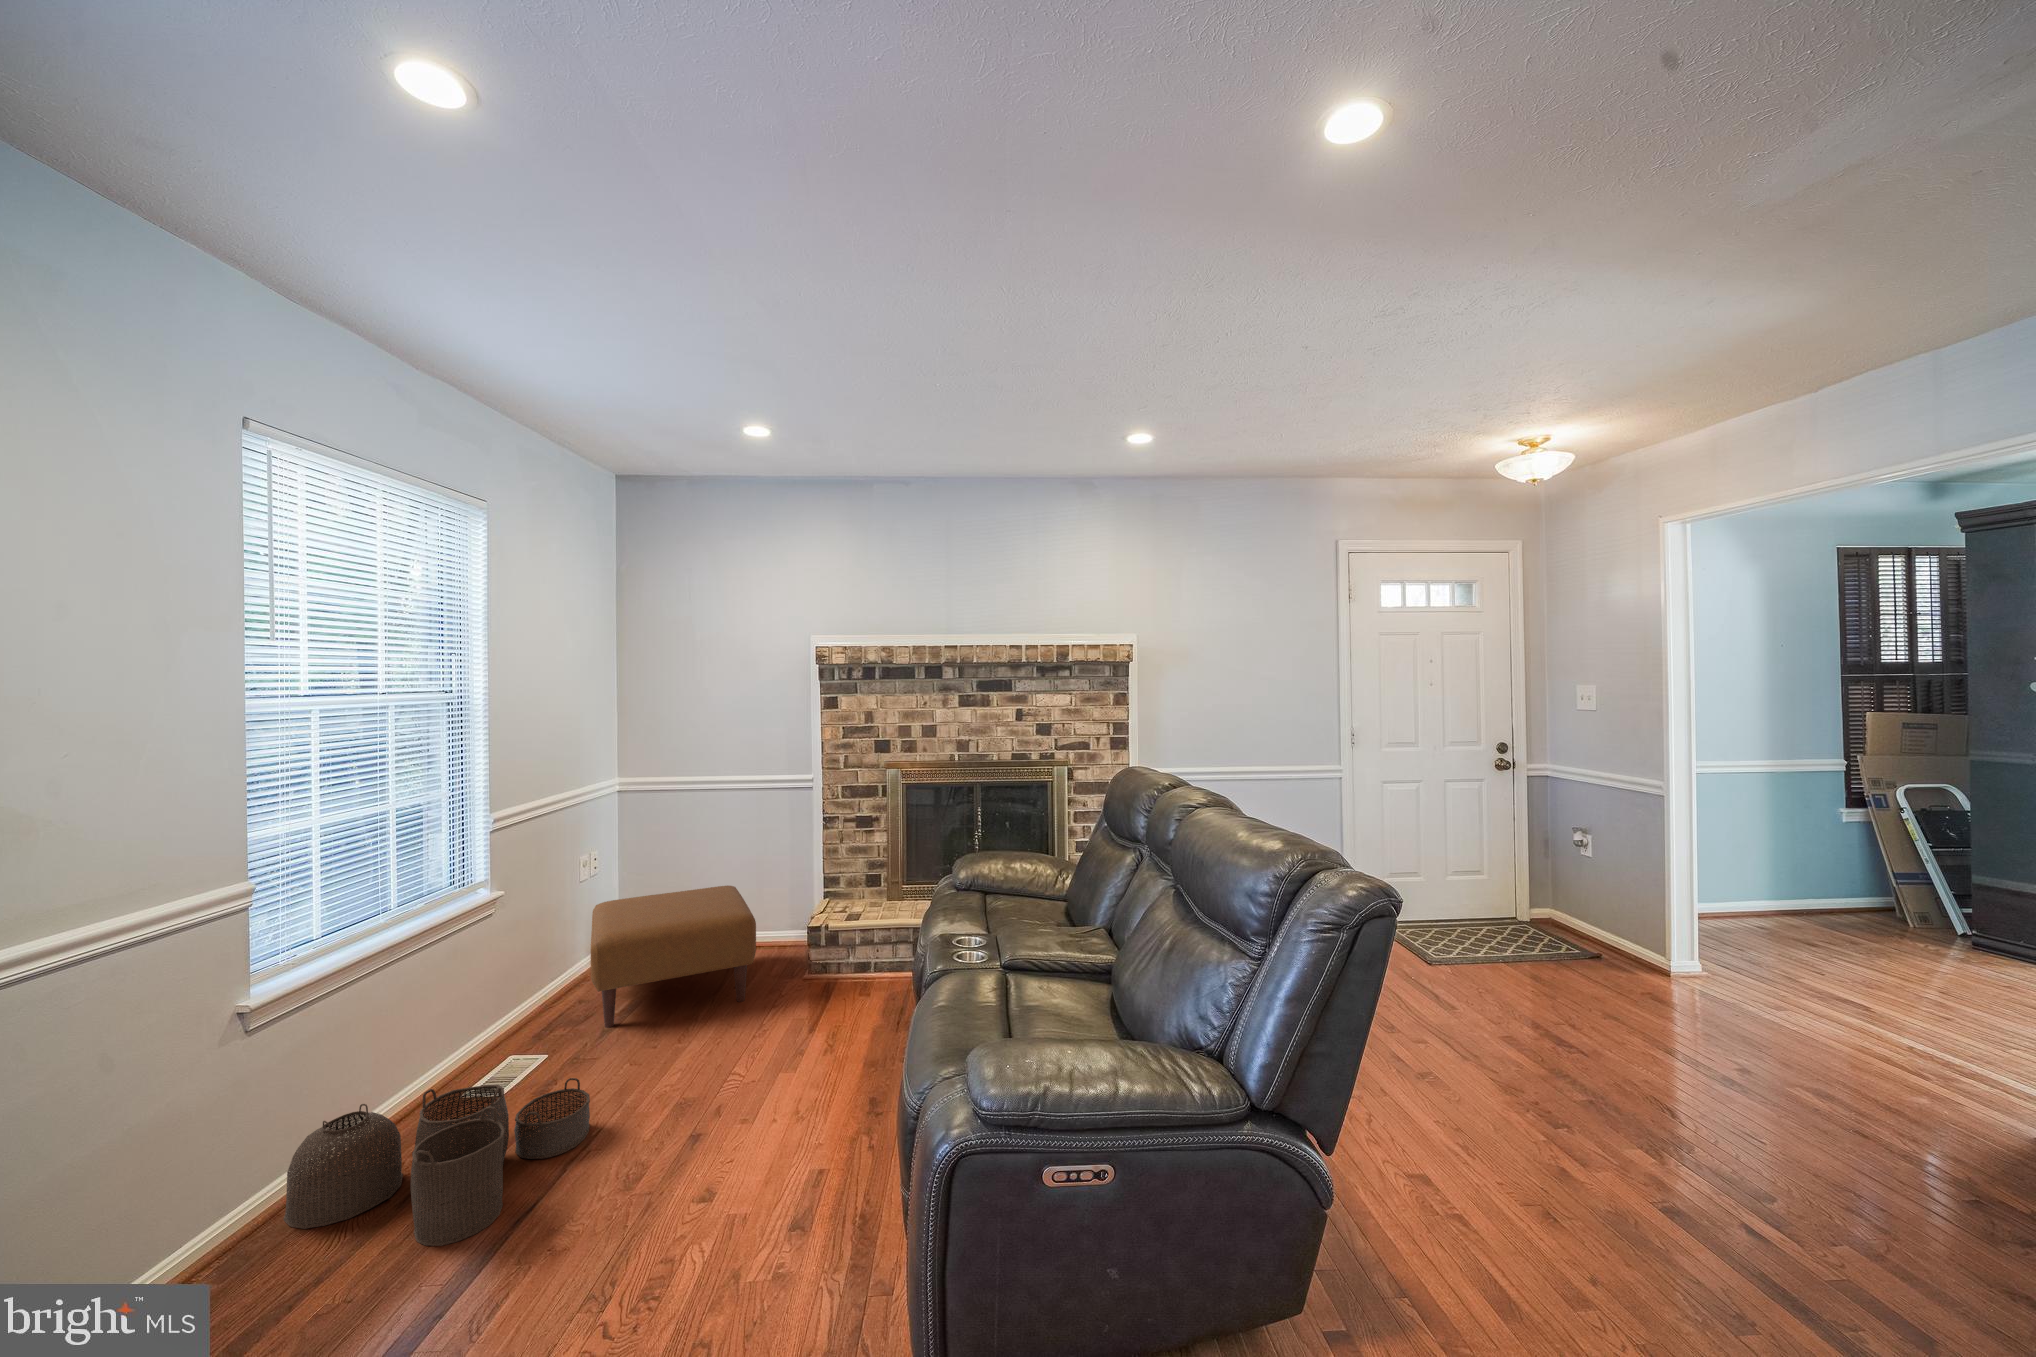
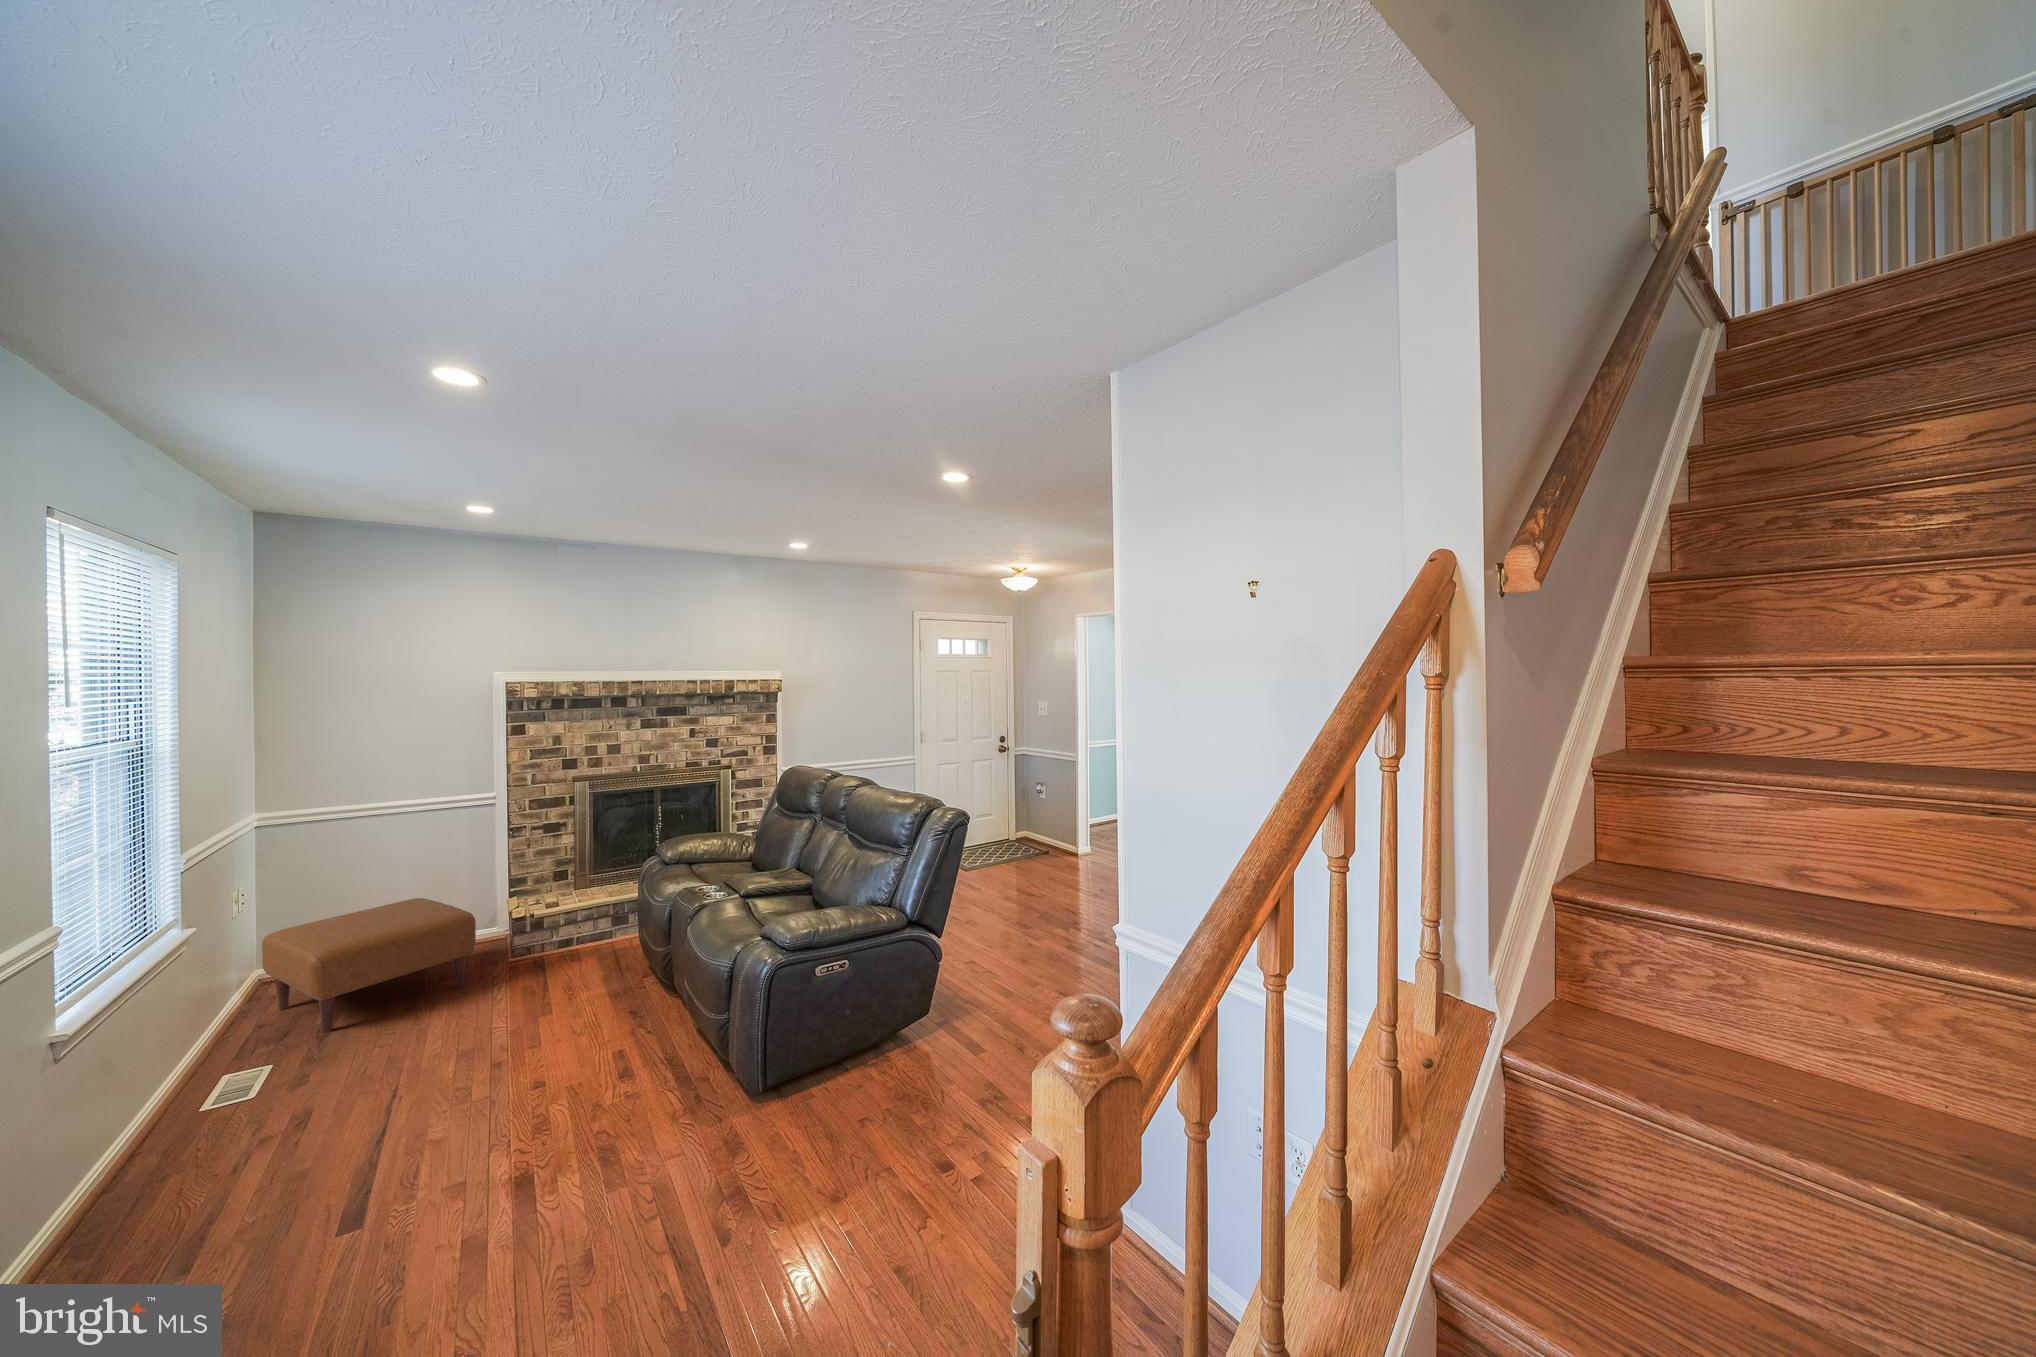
woven basket: present [284,1078,590,1246] -> none [110,1048,399,1208]

